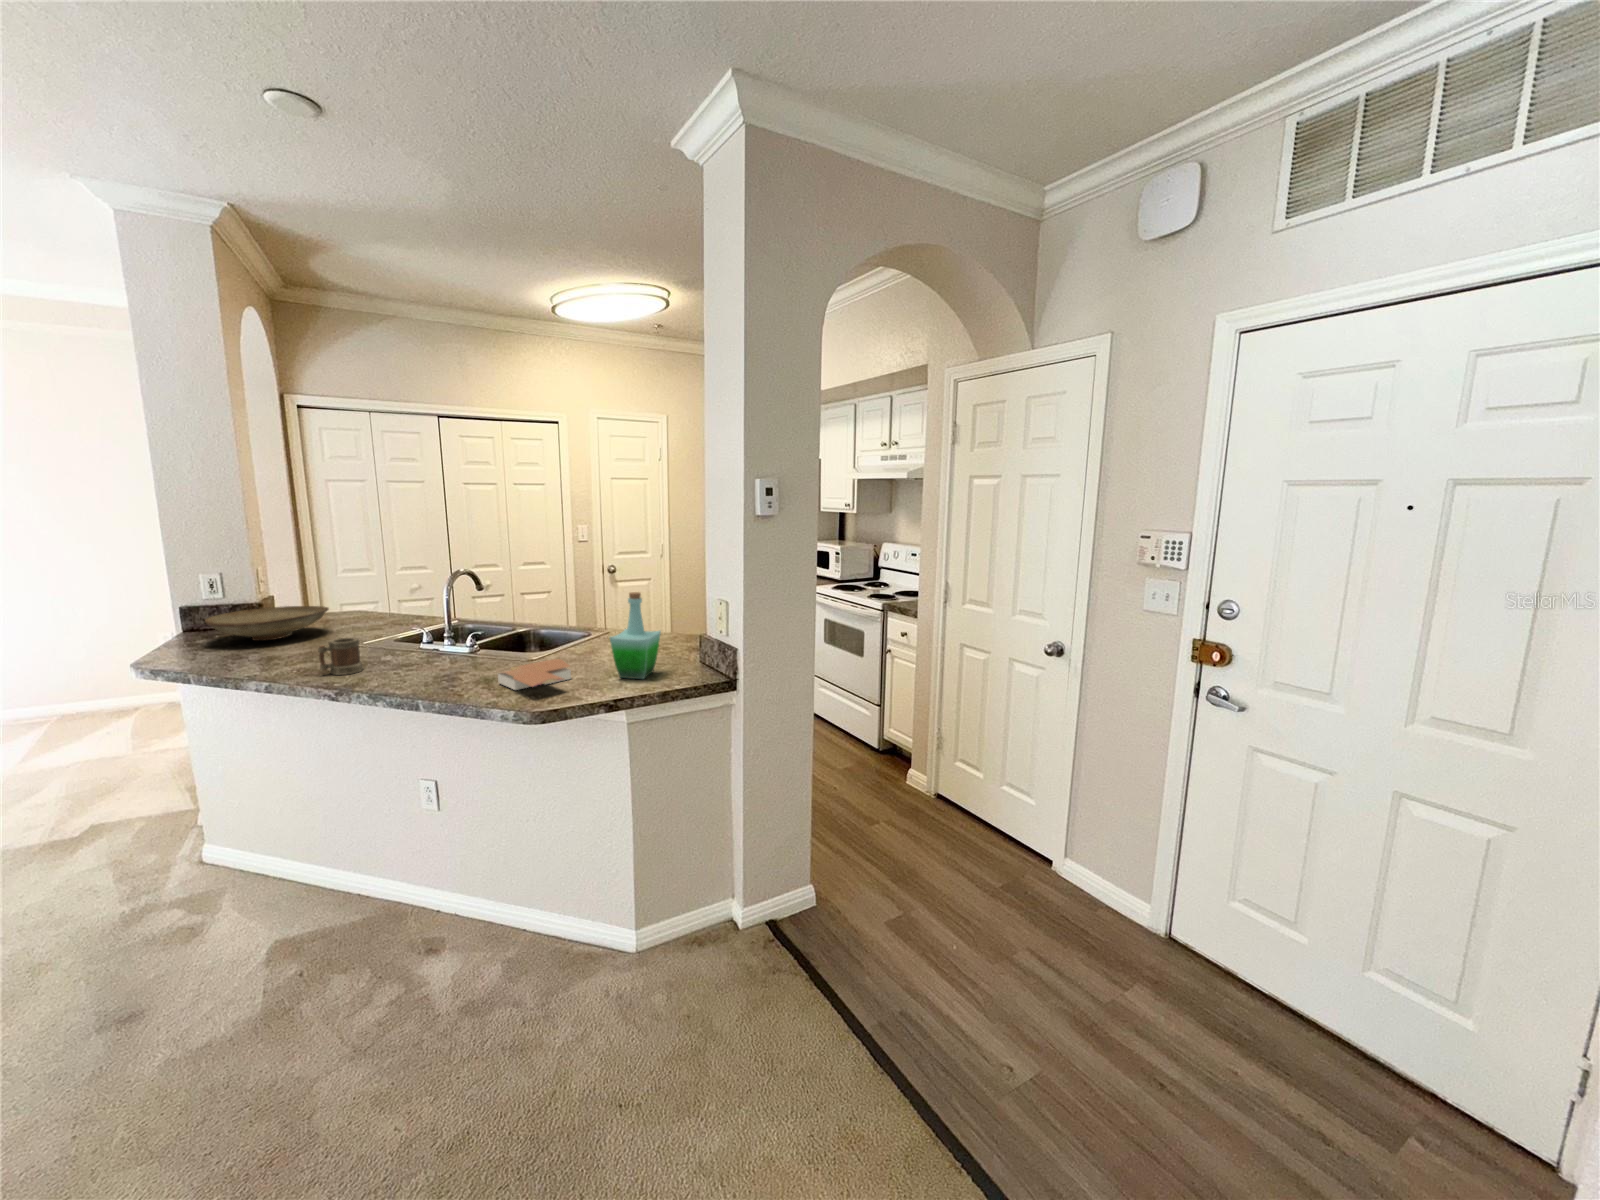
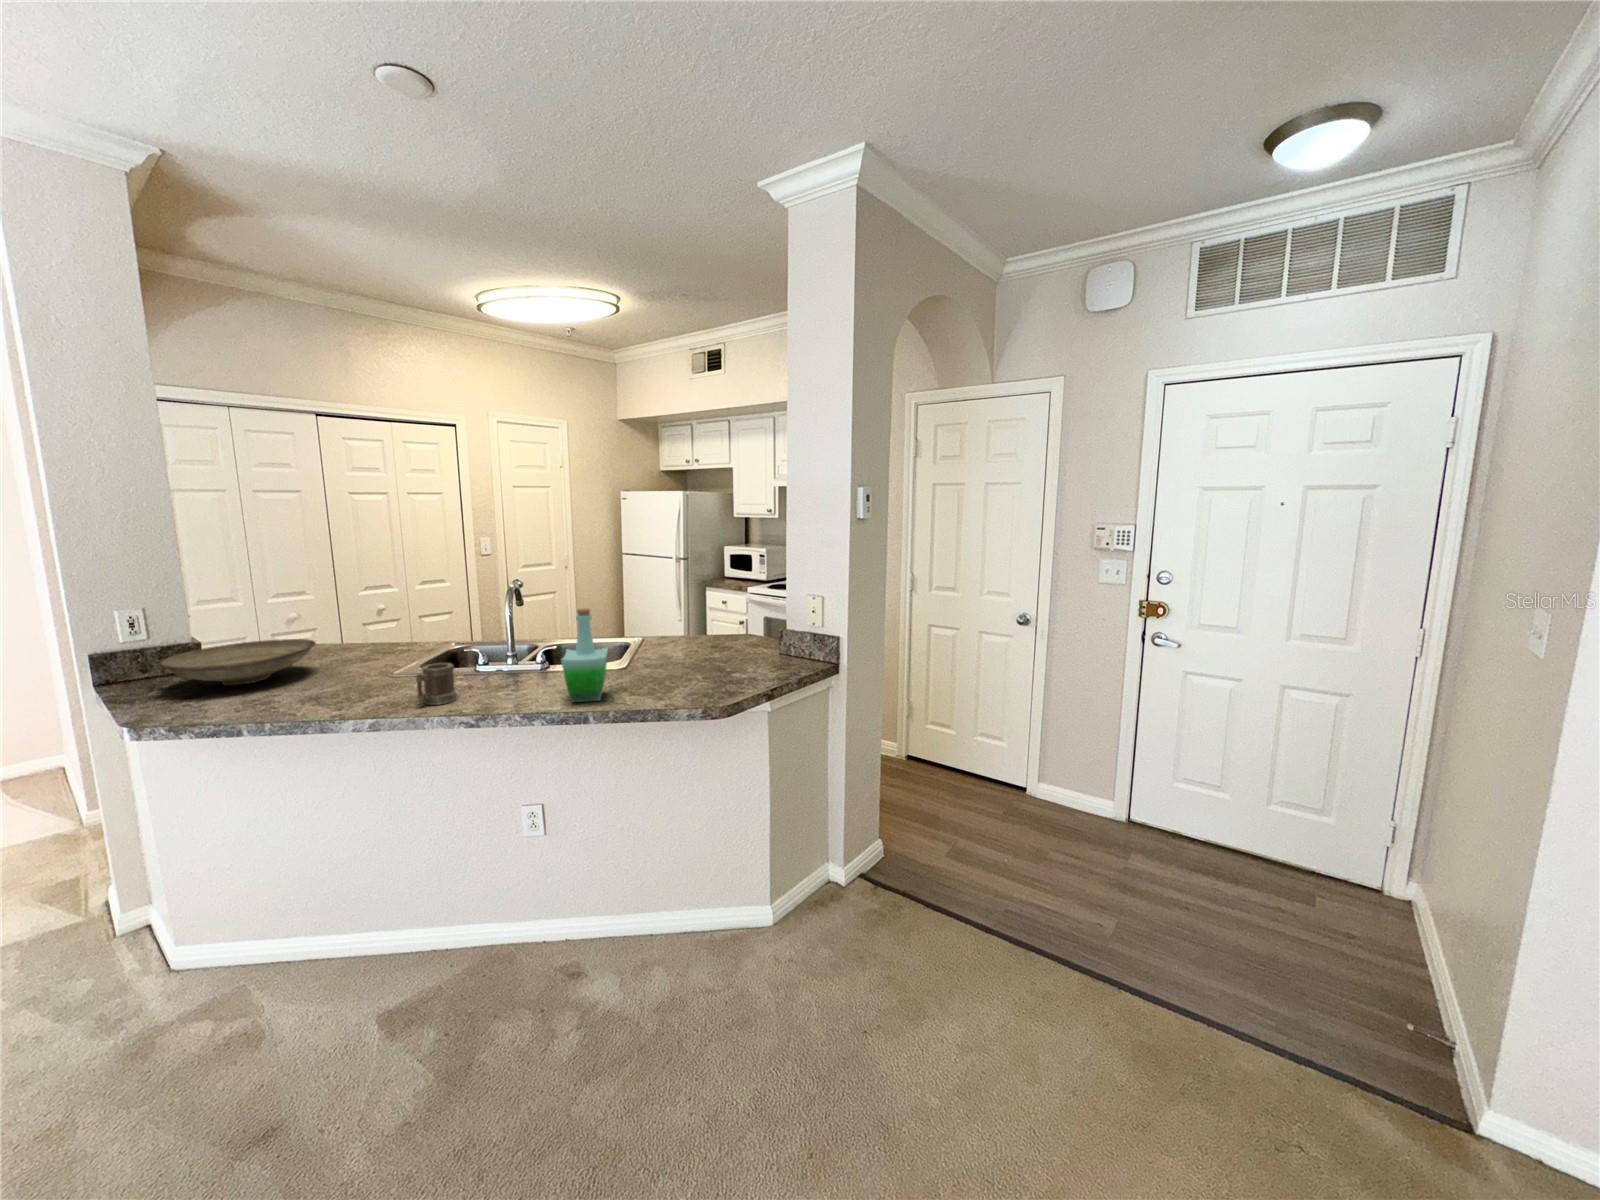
bottle: present [610,592,661,679] -> present [561,608,608,702]
book: present [498,659,571,690] -> none [638,662,719,694]

